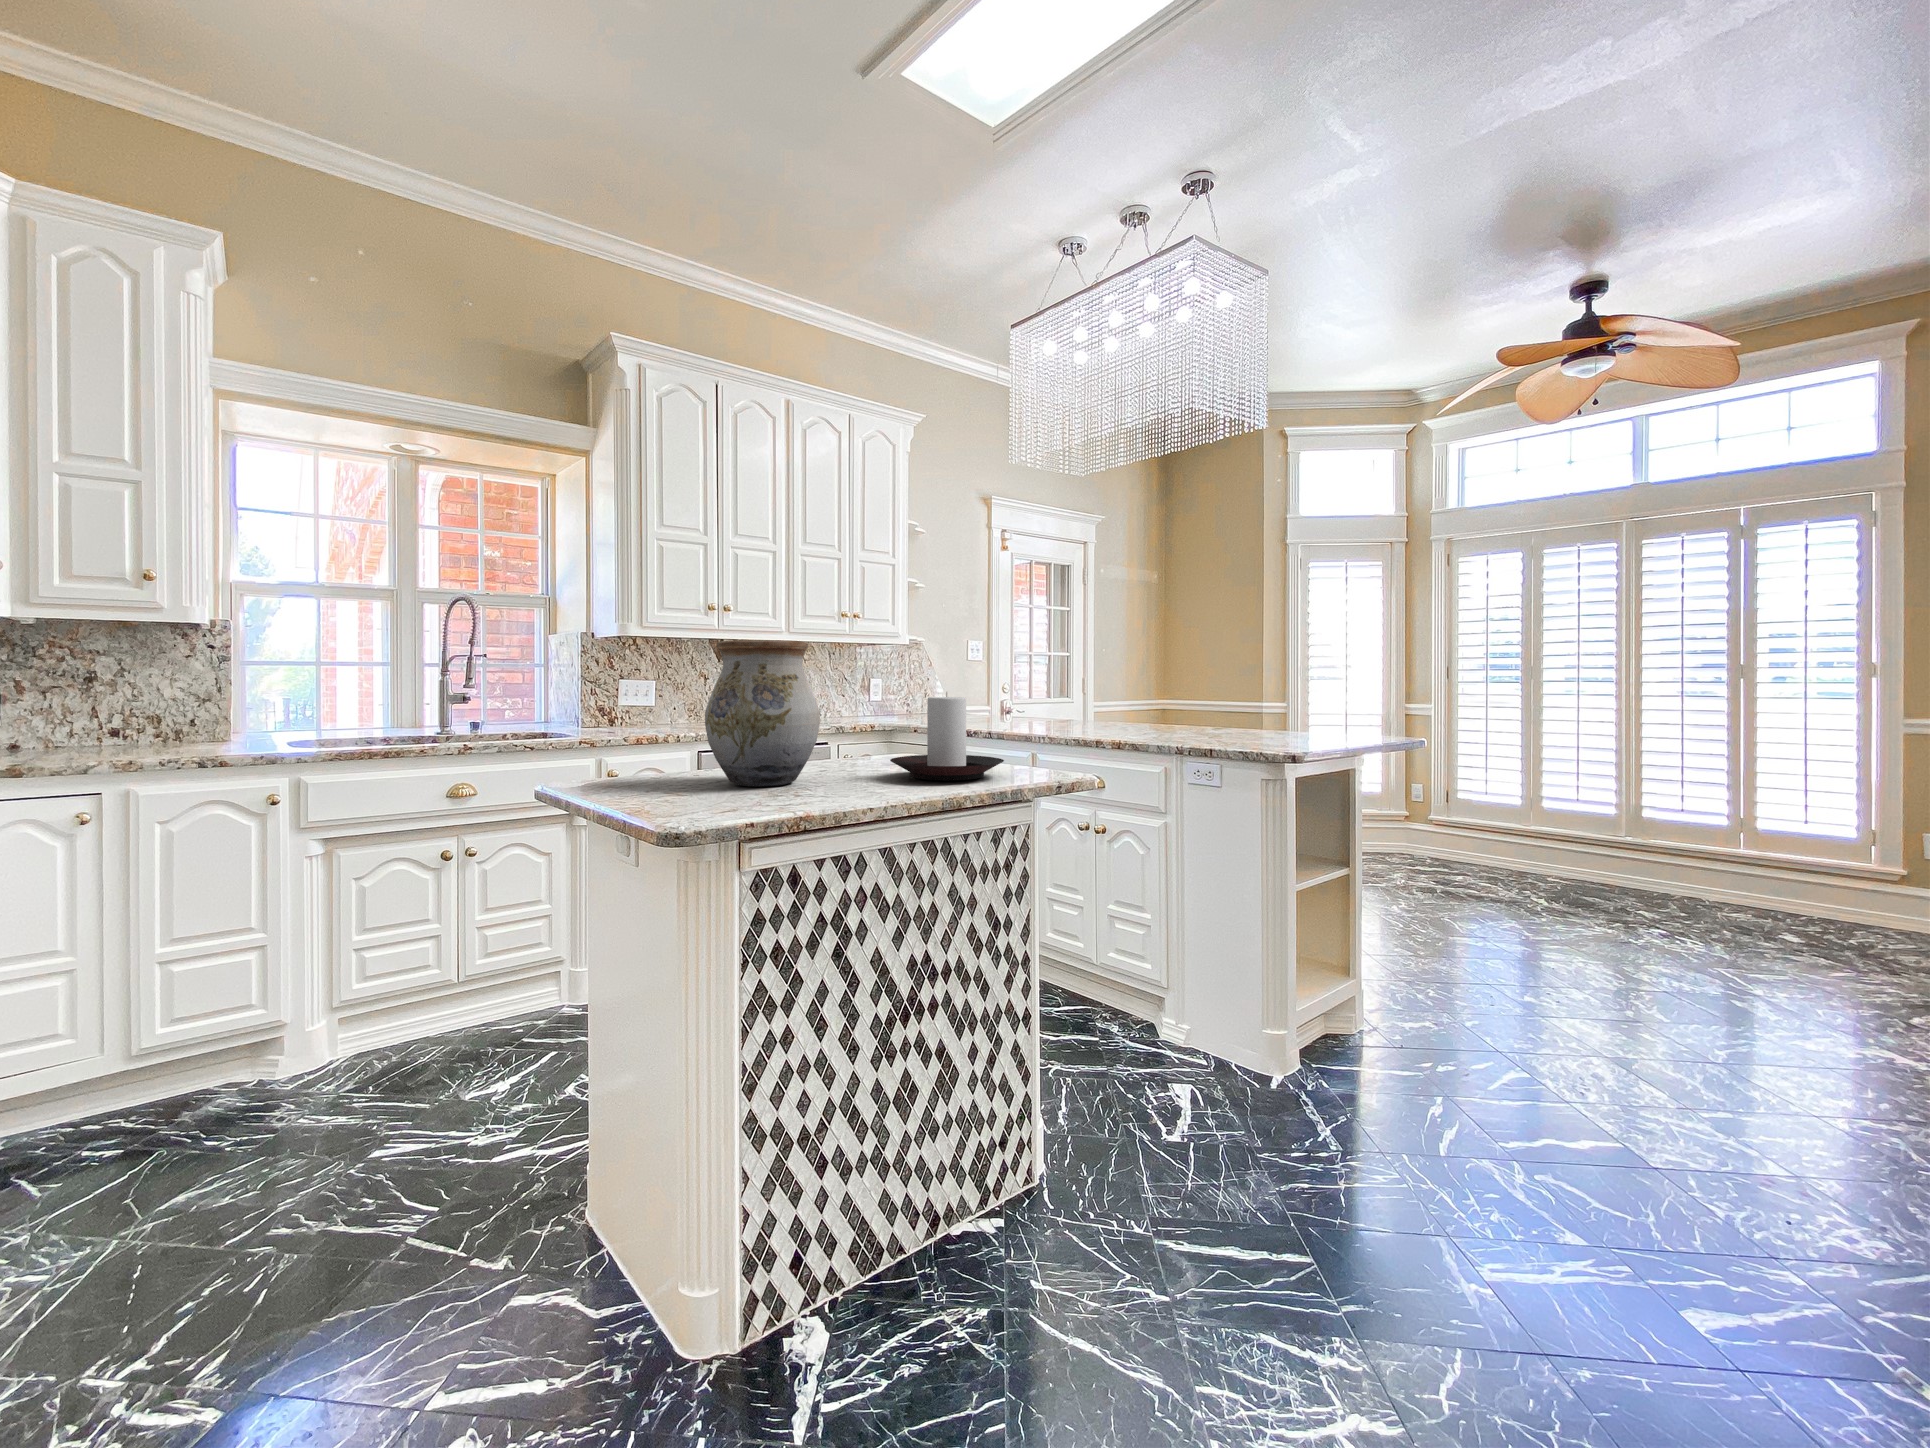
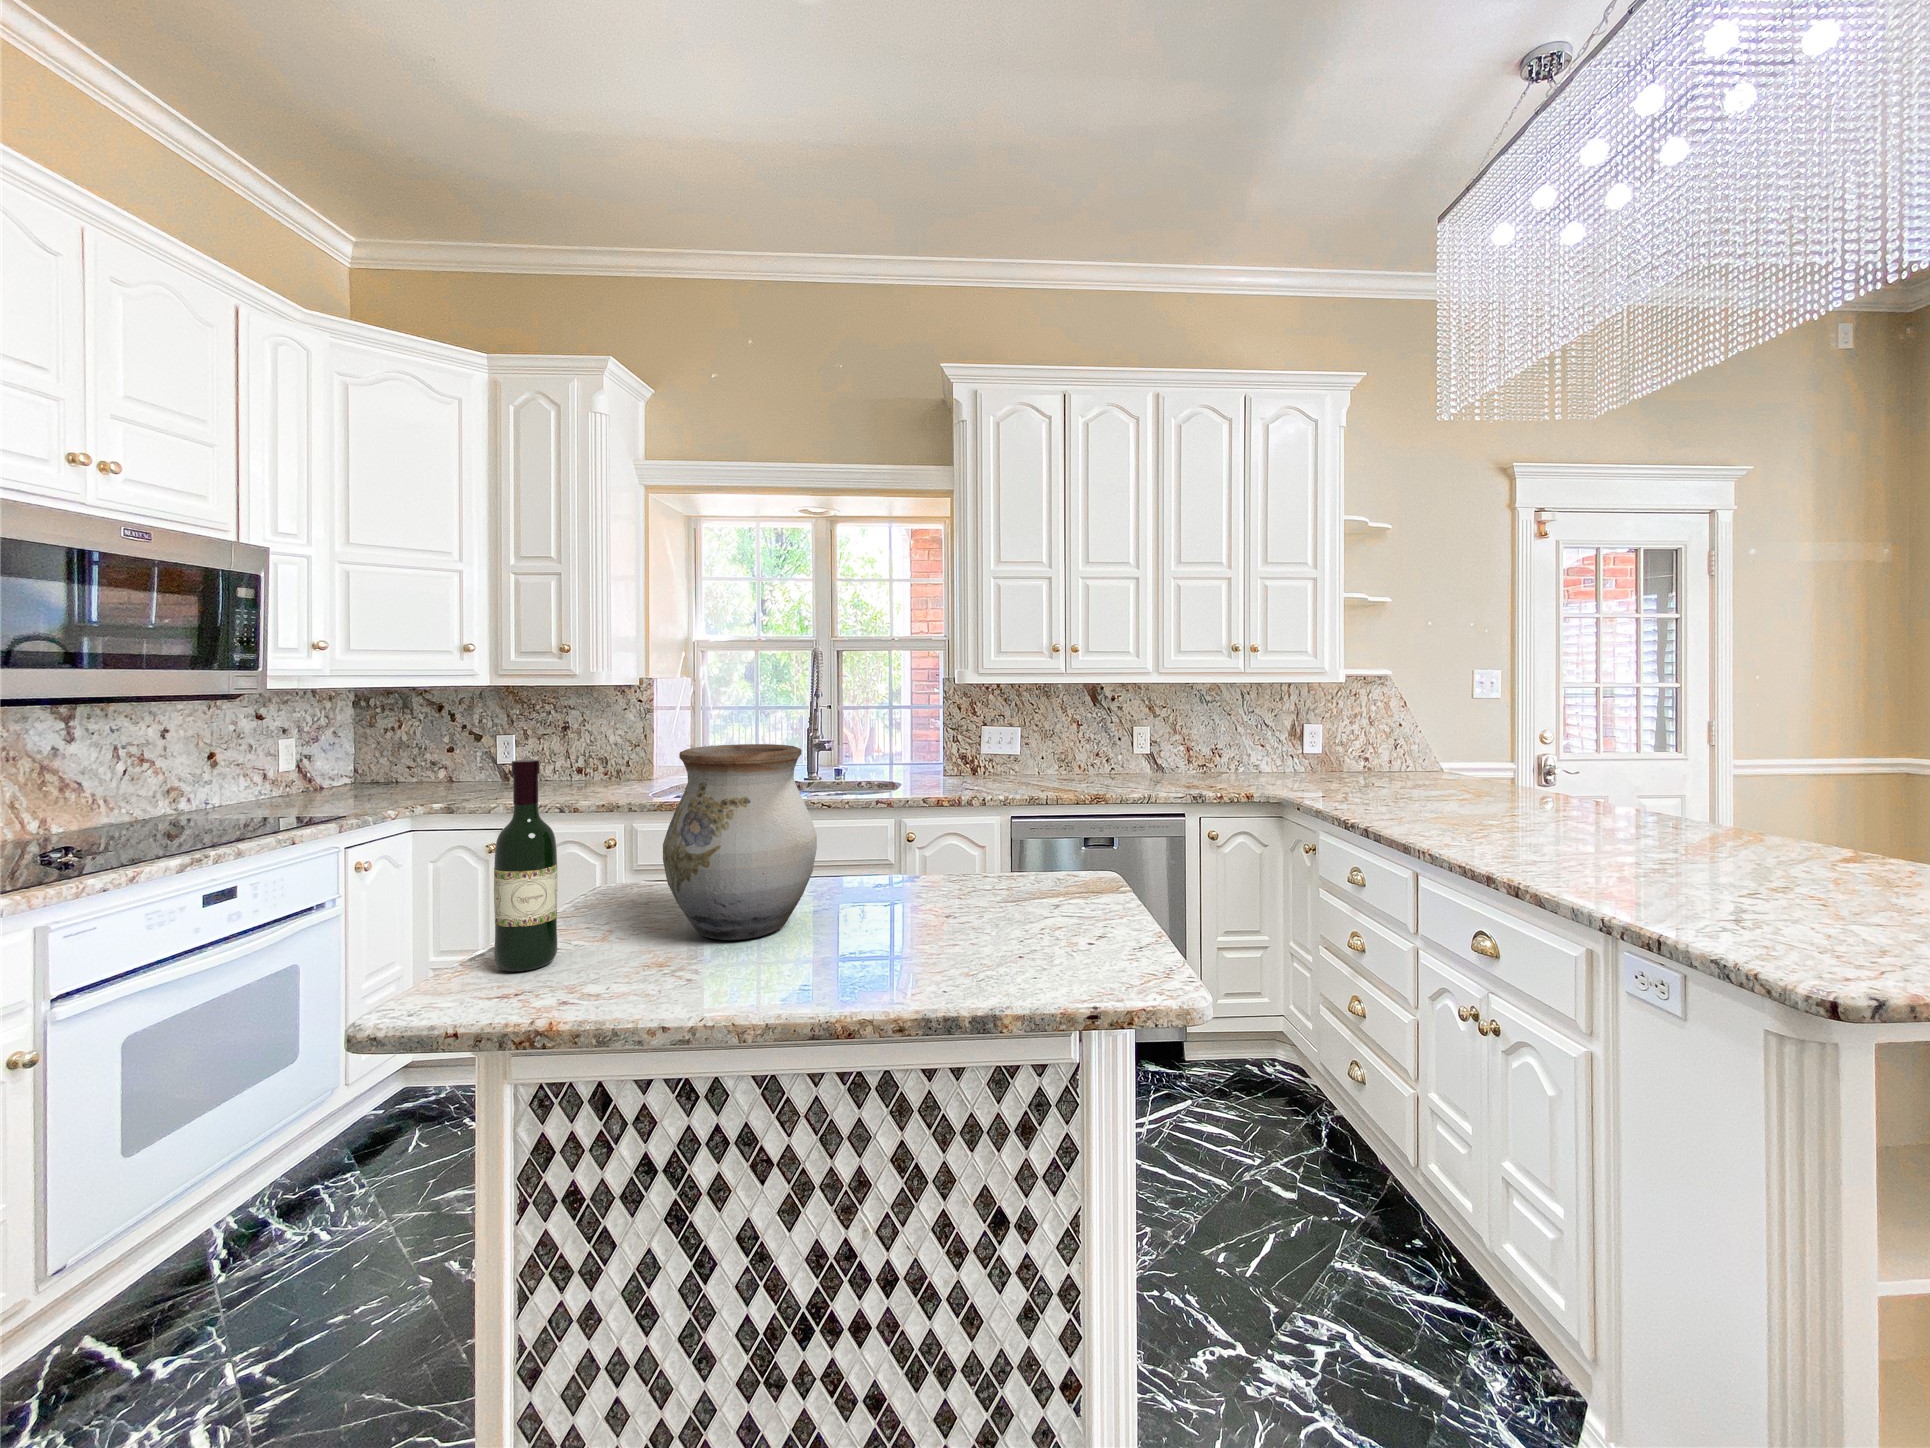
wine bottle: none [644,638,689,807] -> present [494,760,558,972]
candle holder: present [890,693,1004,781] -> none [858,834,1033,981]

